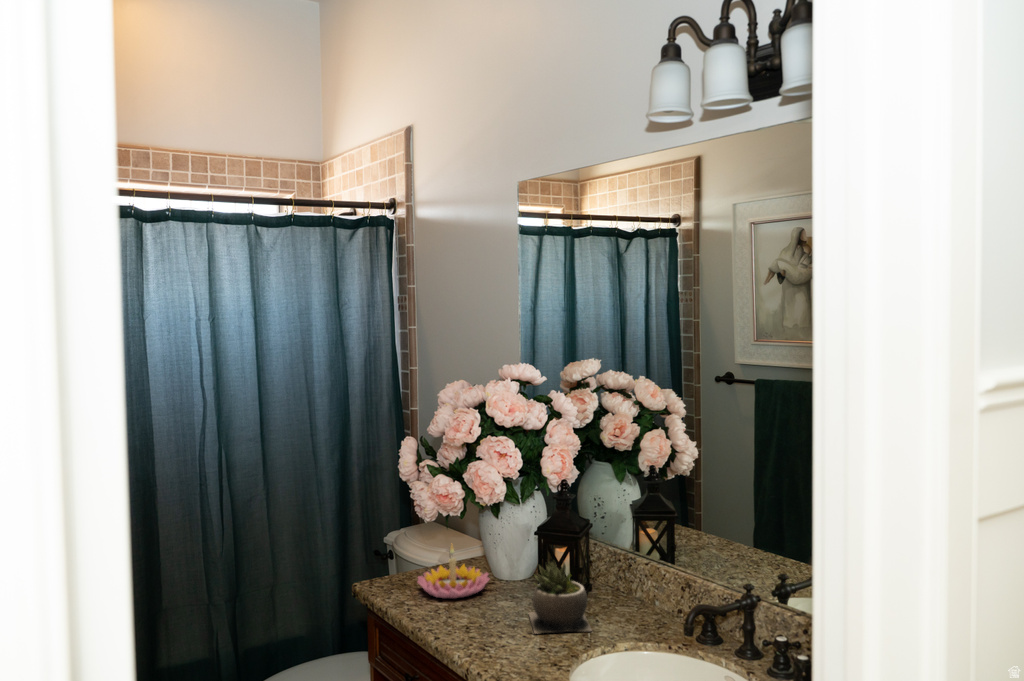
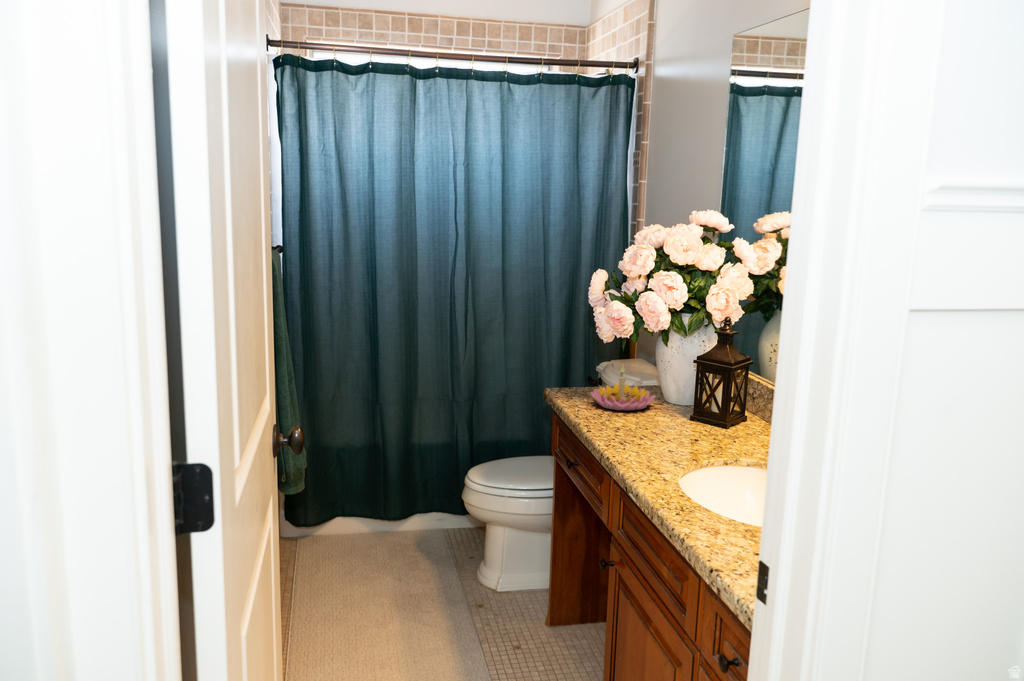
succulent plant: present [529,561,592,633] -> none [666,384,724,451]

